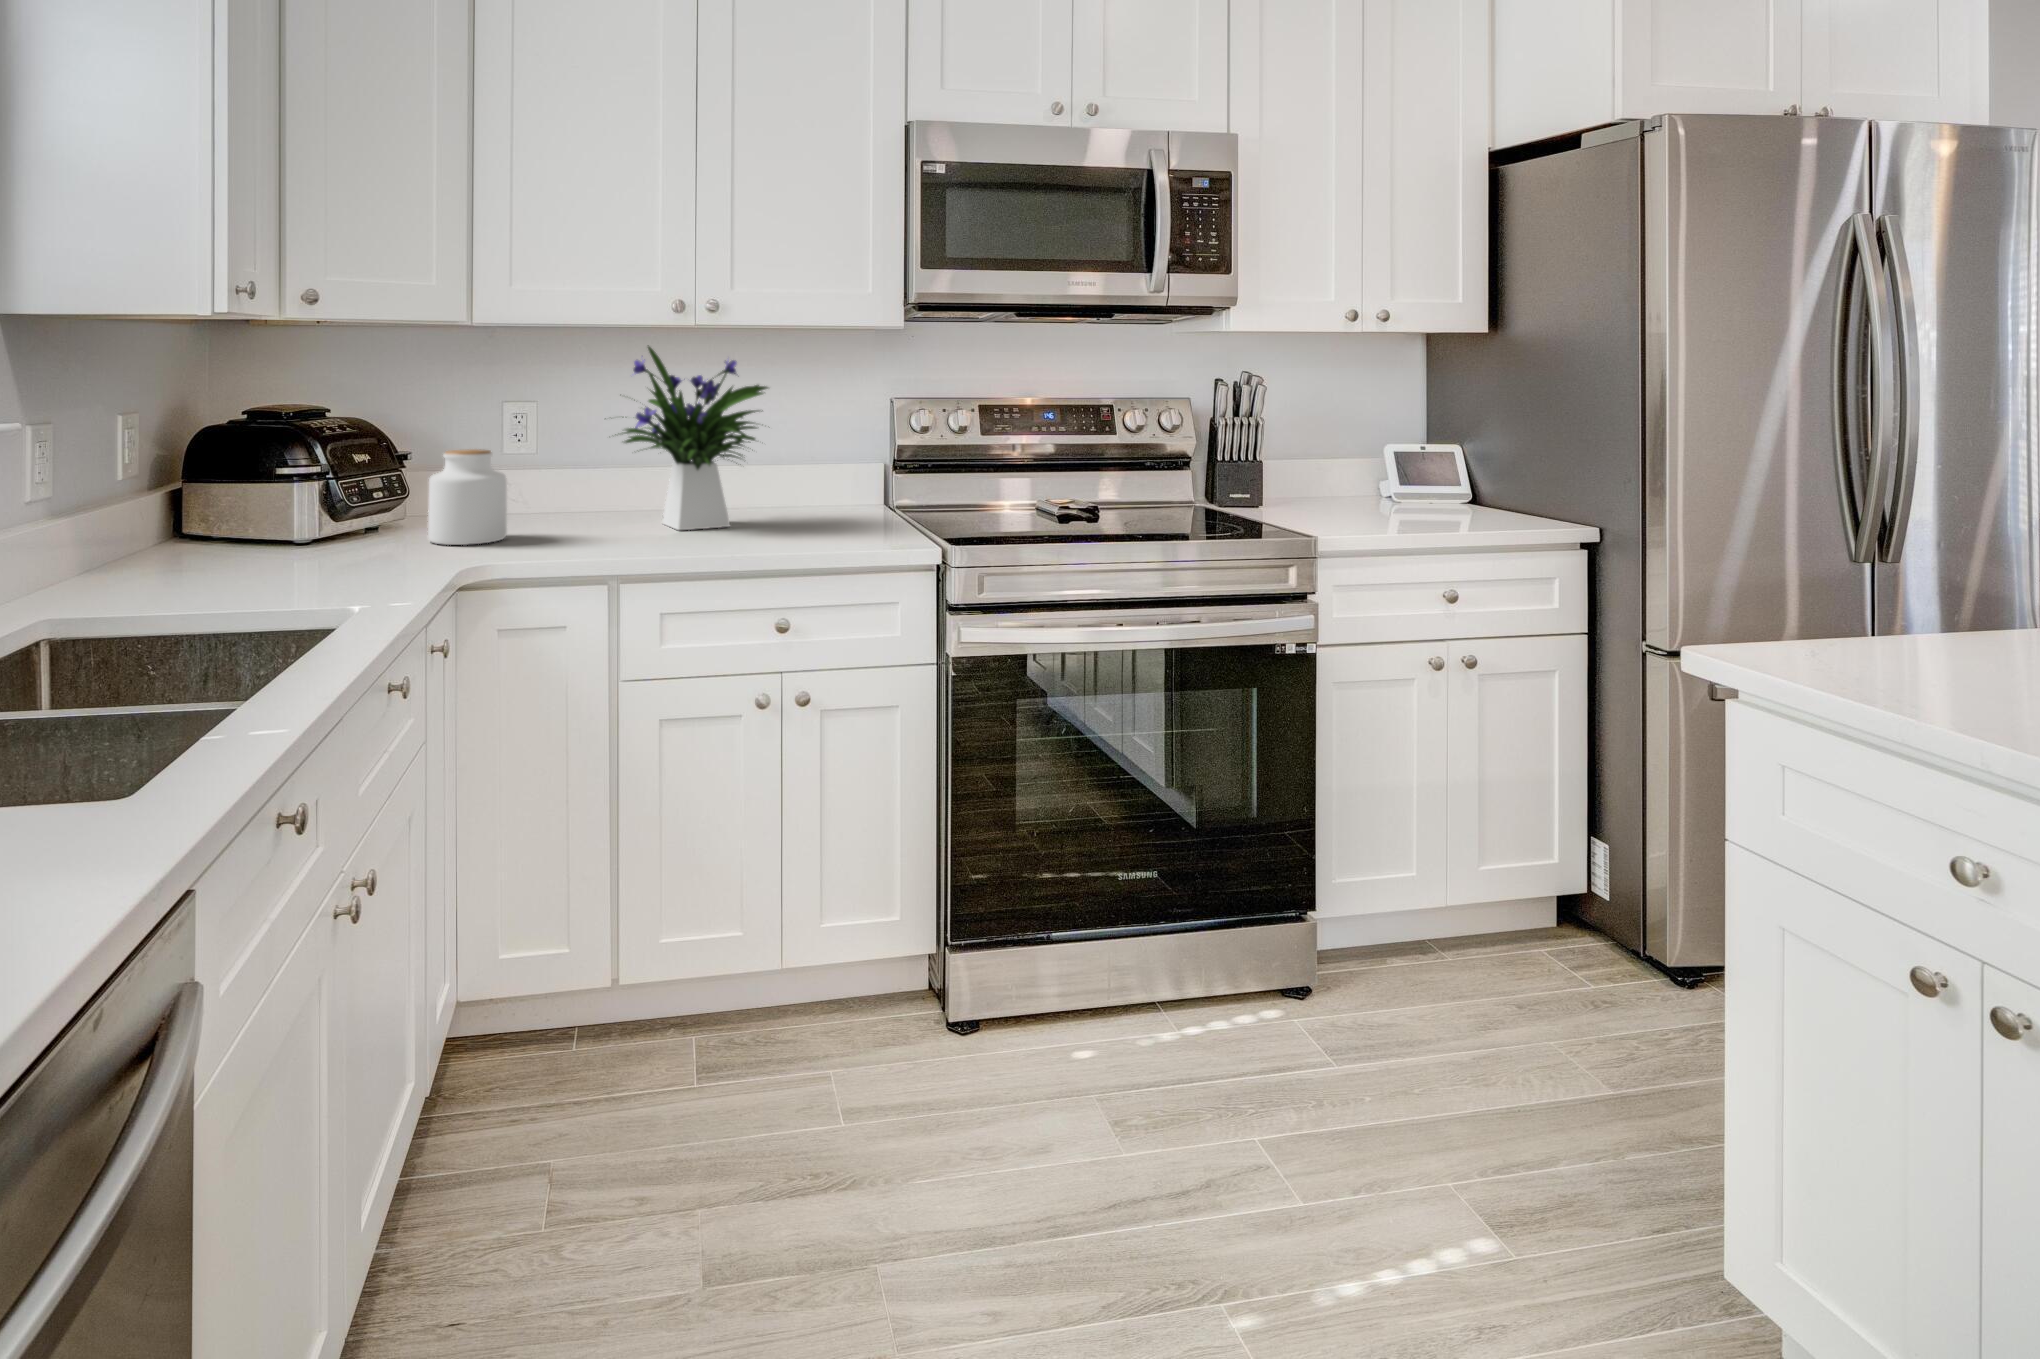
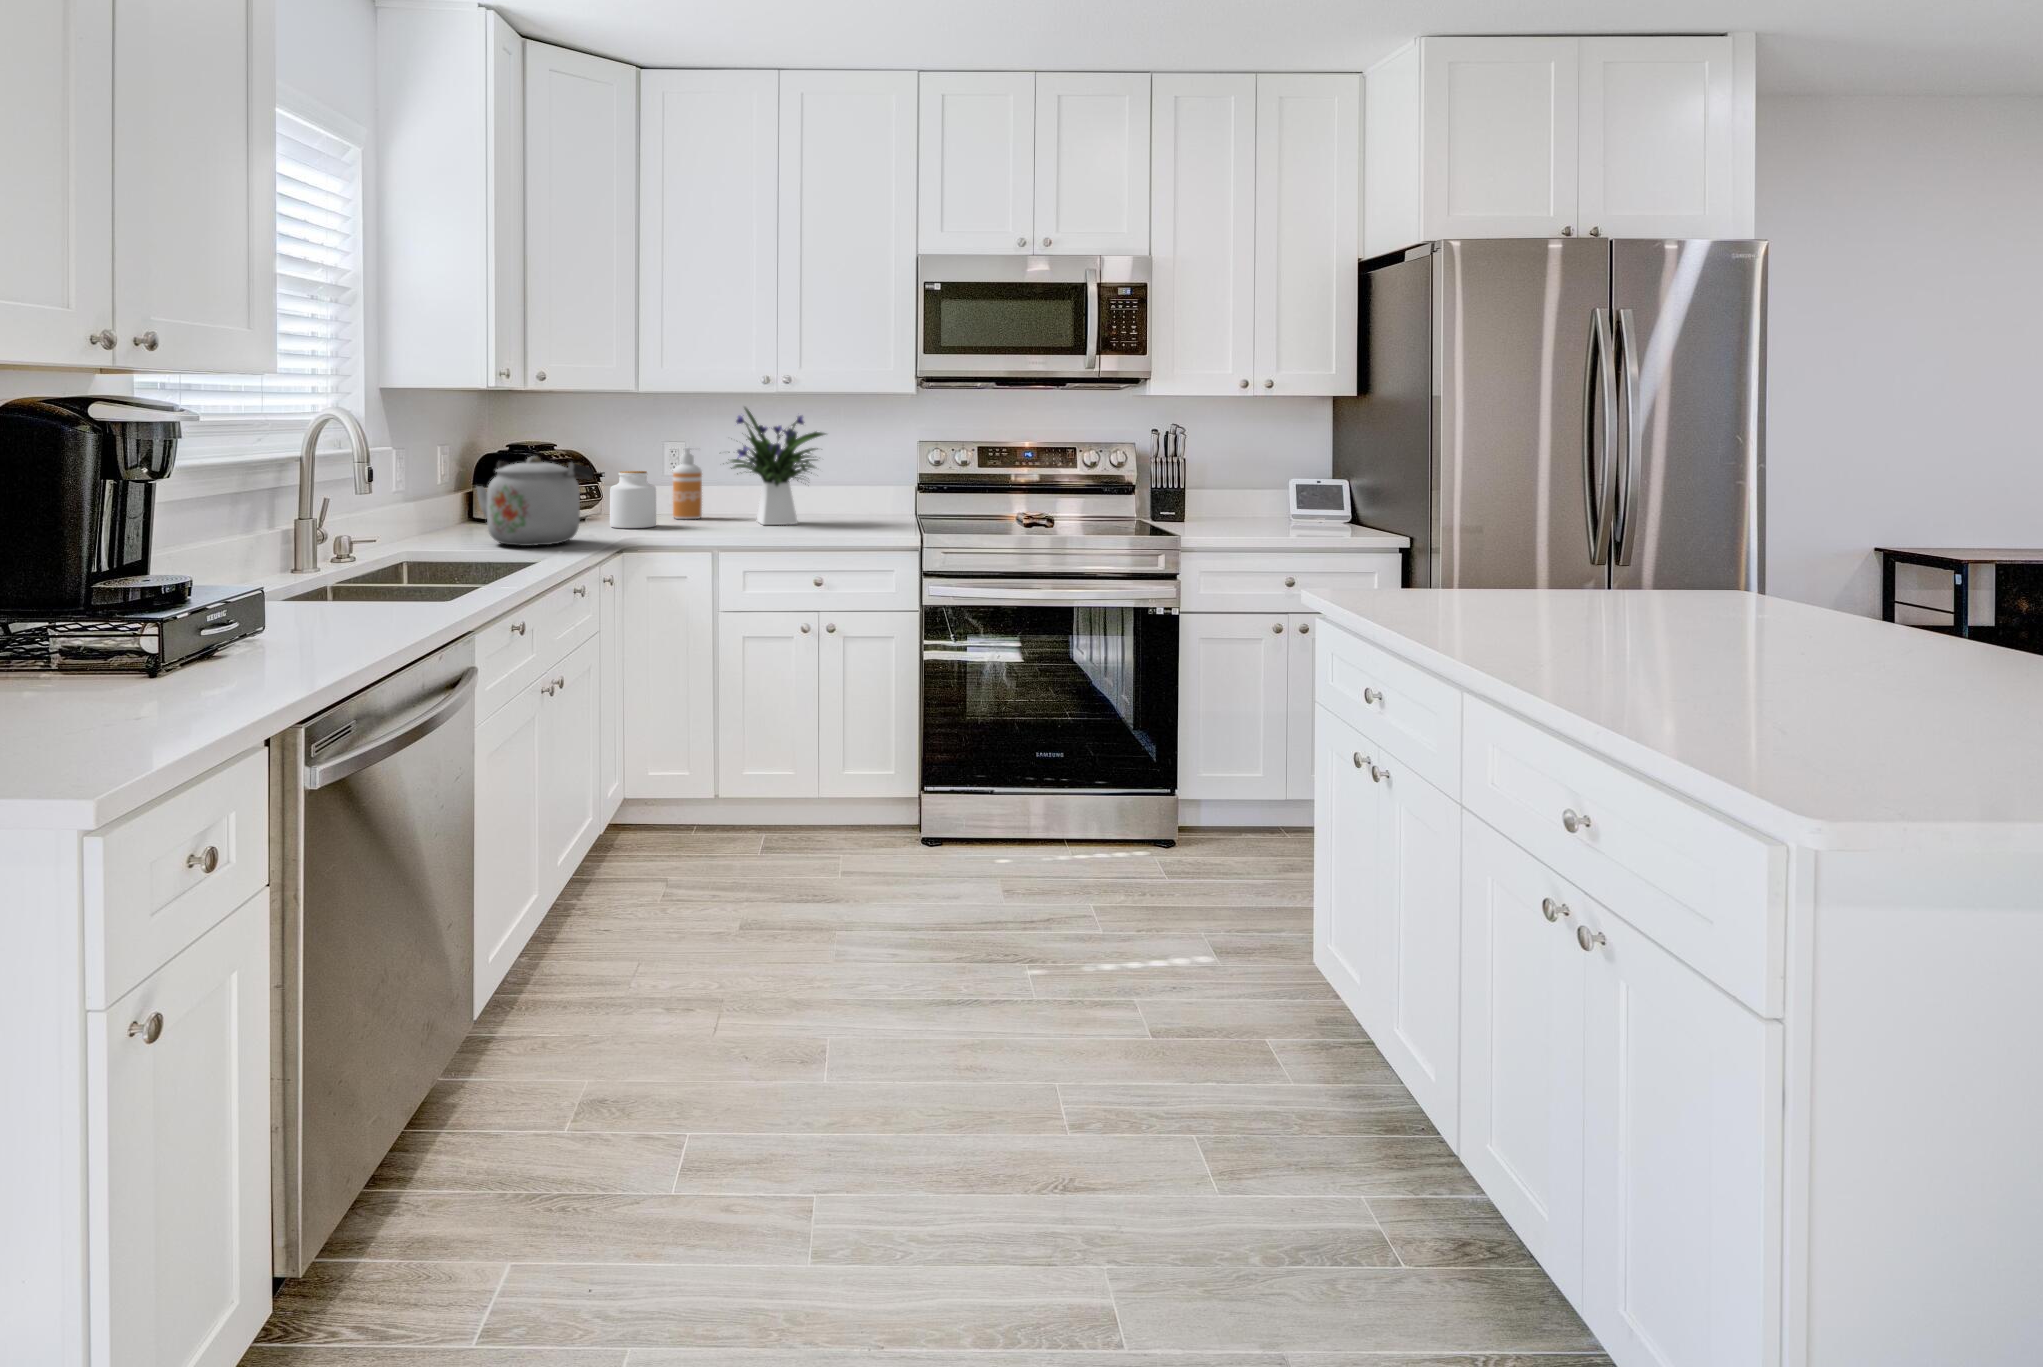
soap dispenser: none [524,409,570,522] -> present [673,447,702,519]
kettle: none [189,434,412,597] -> present [476,456,594,546]

